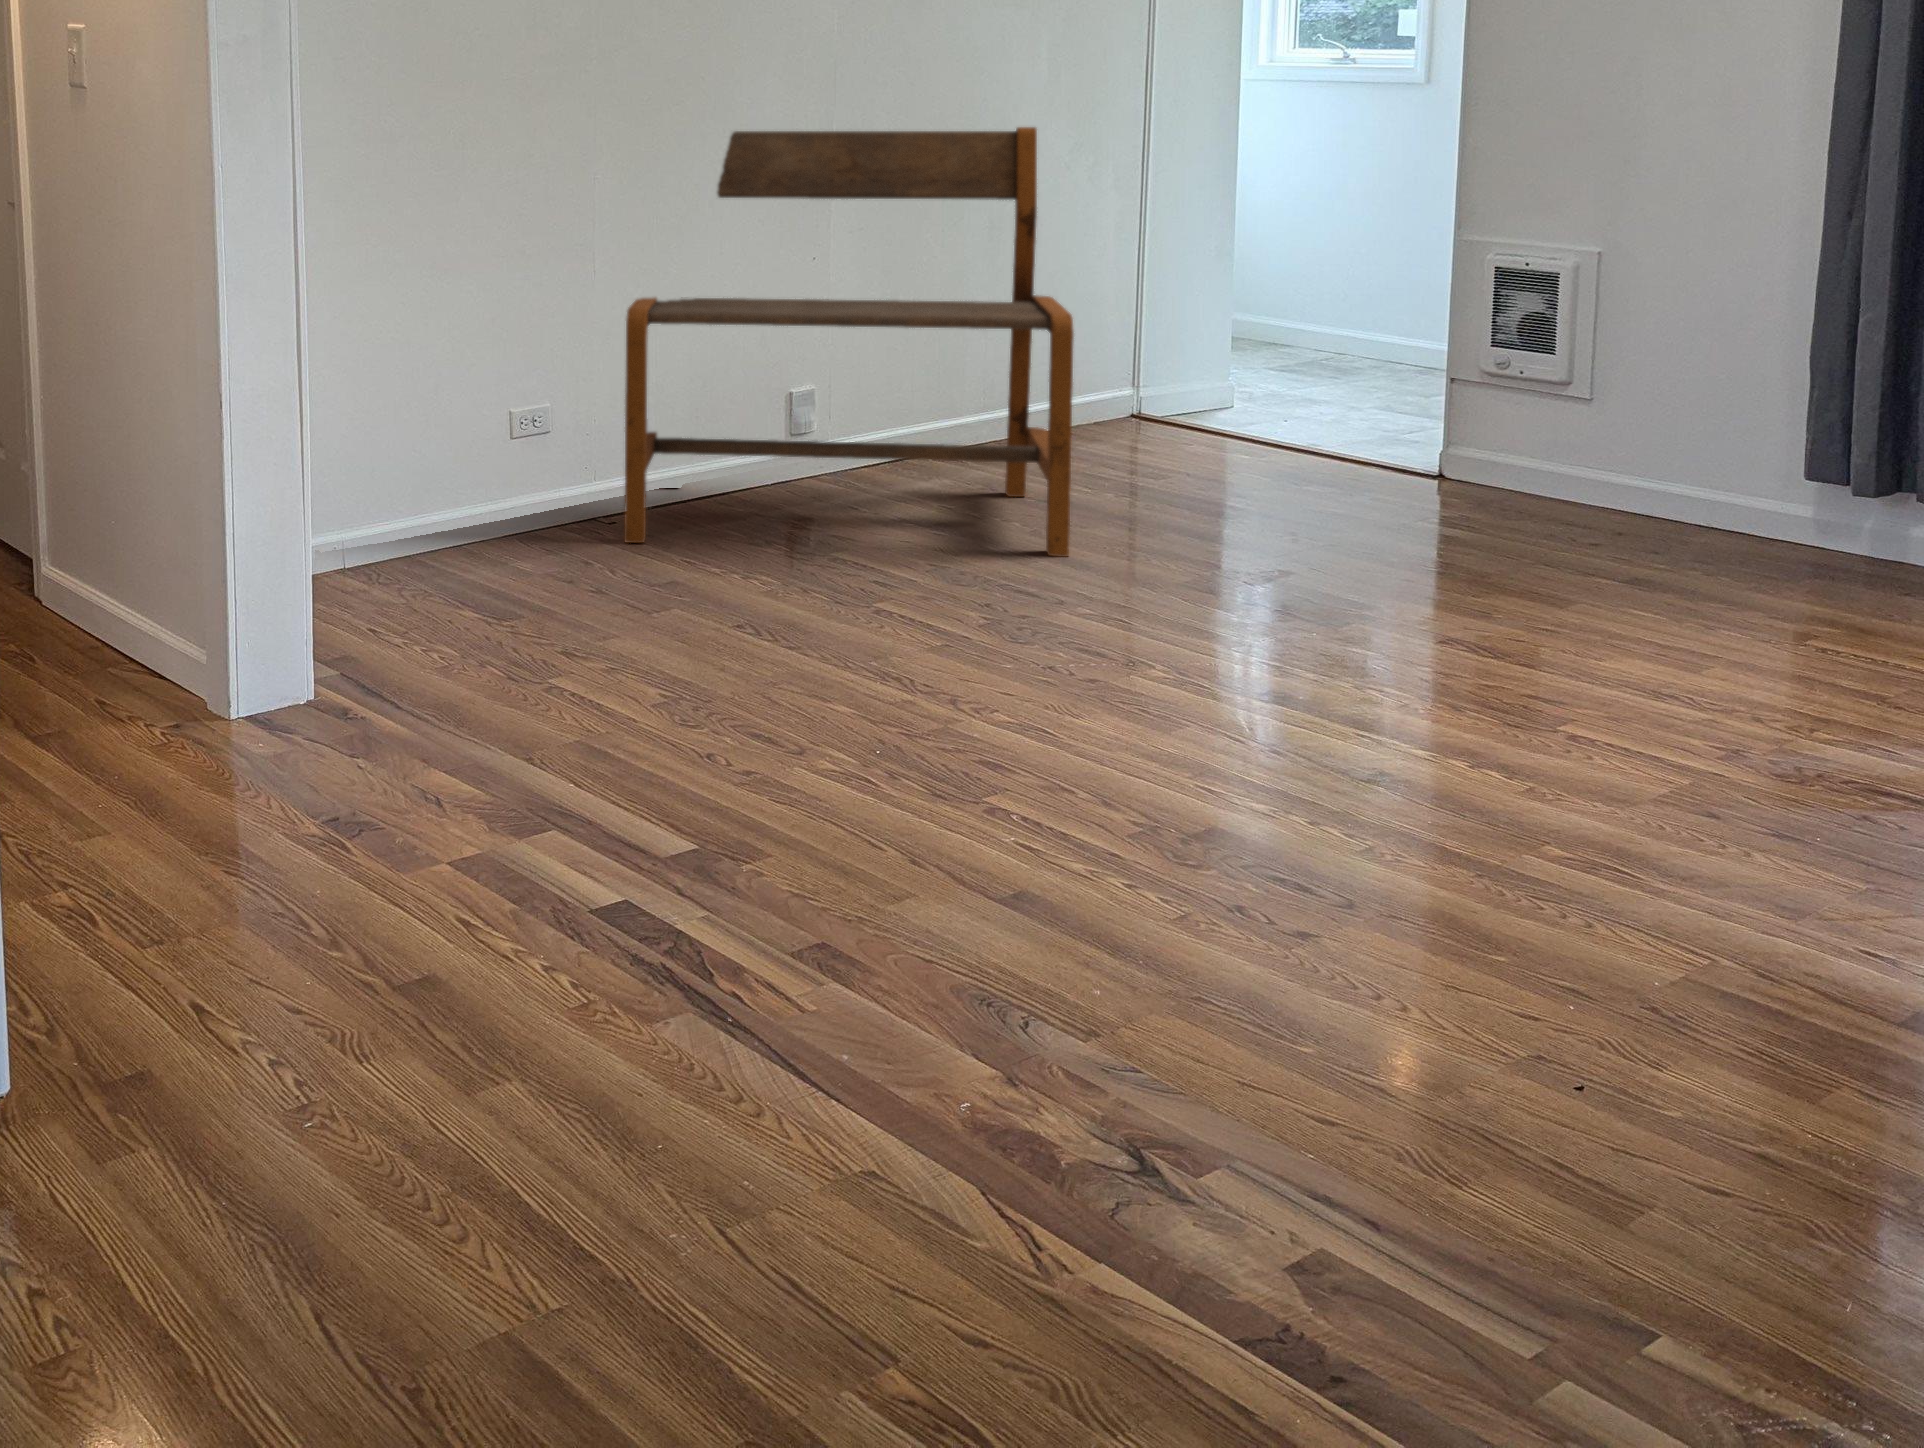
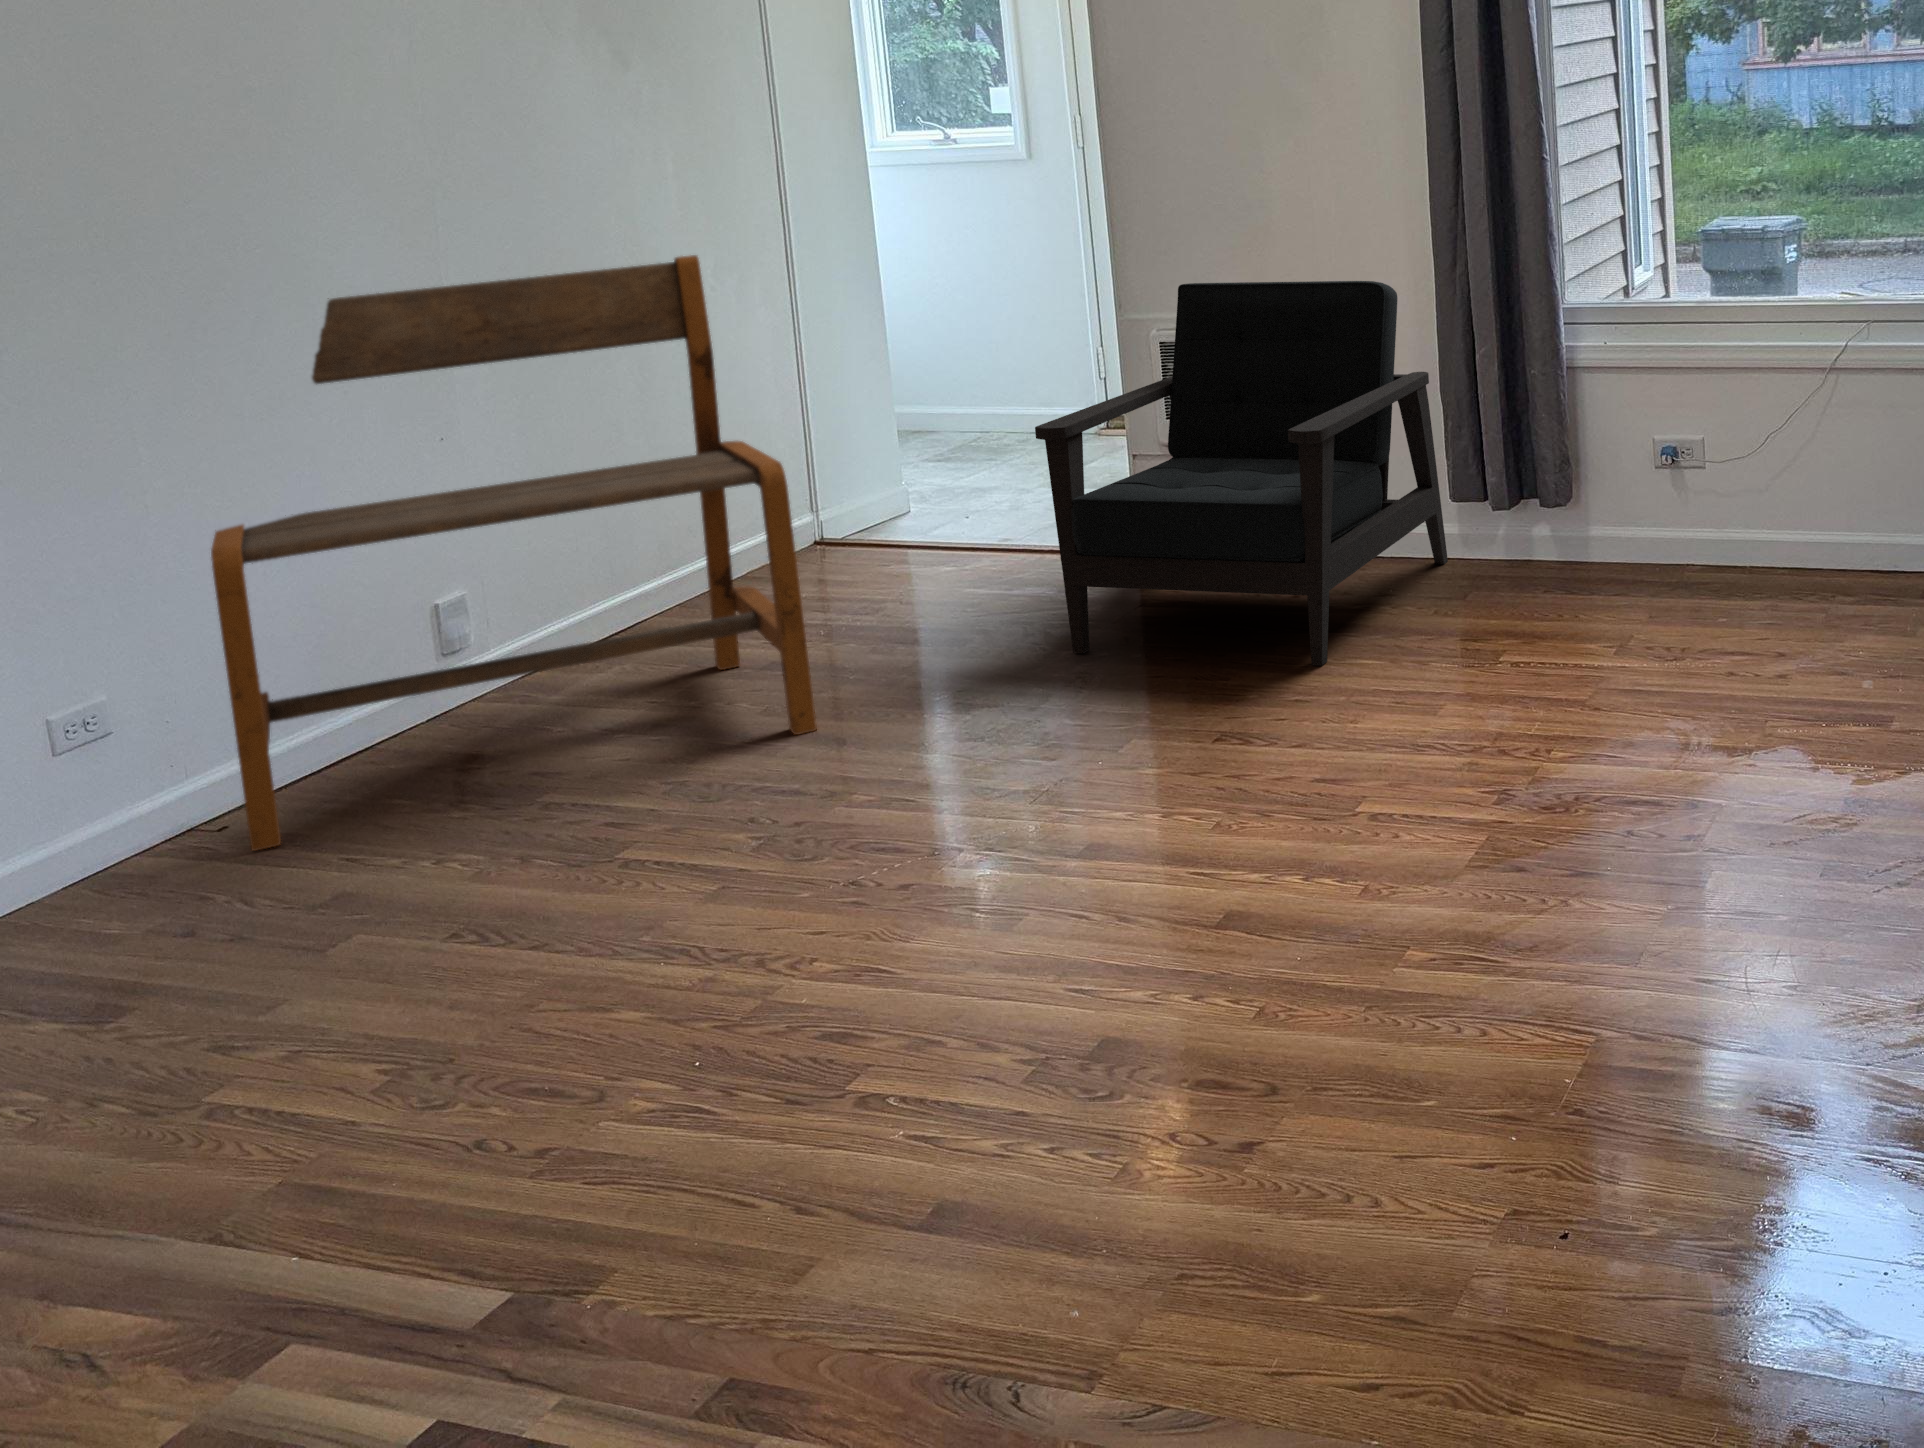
armchair: none [1322,209,1798,609] -> present [1035,281,1448,666]

